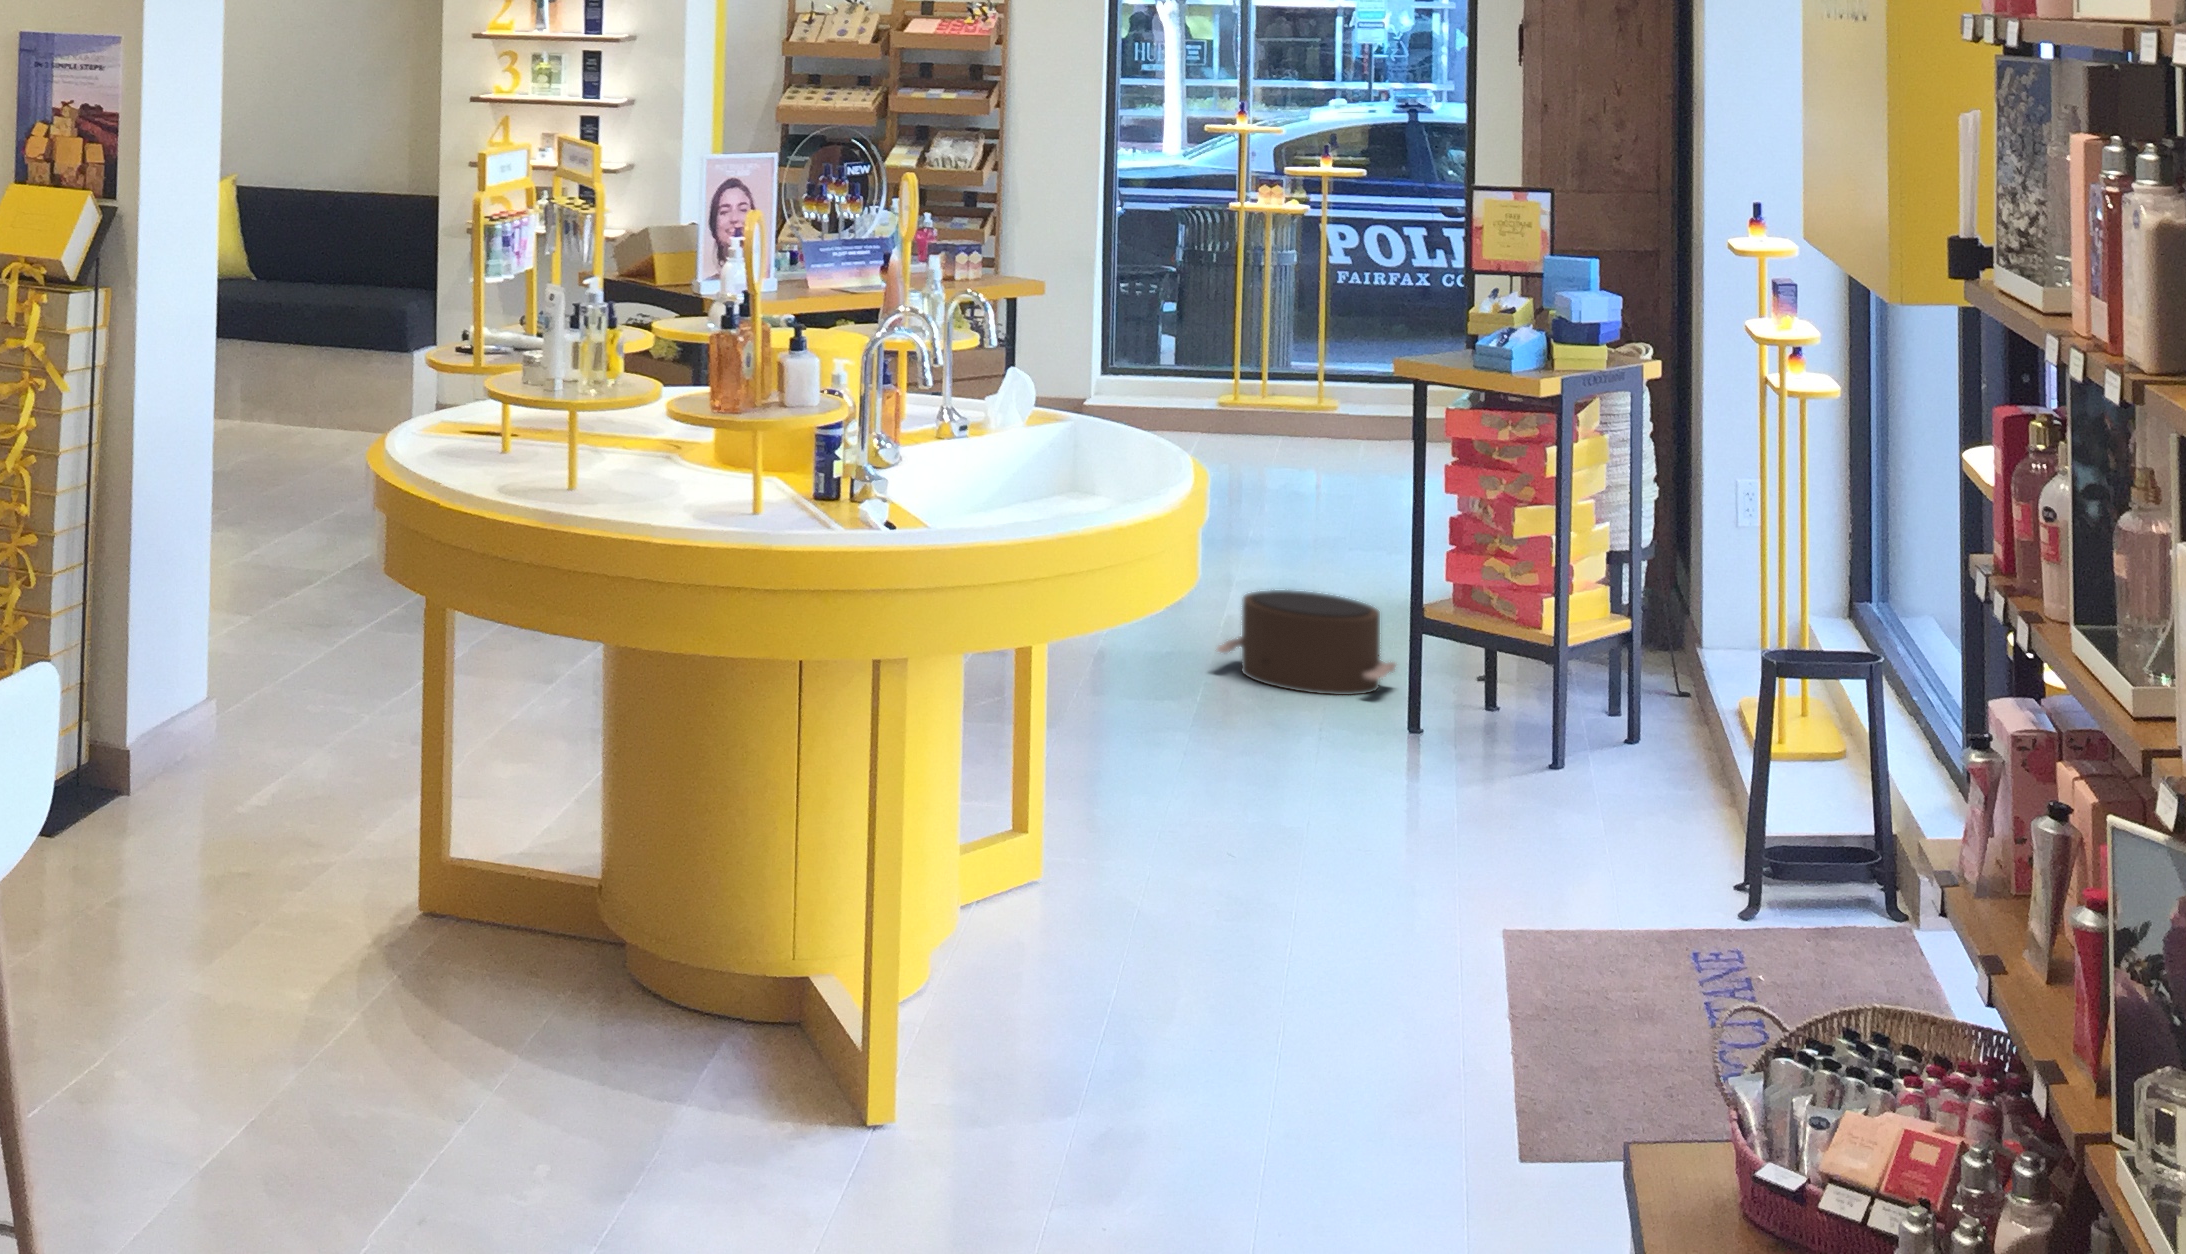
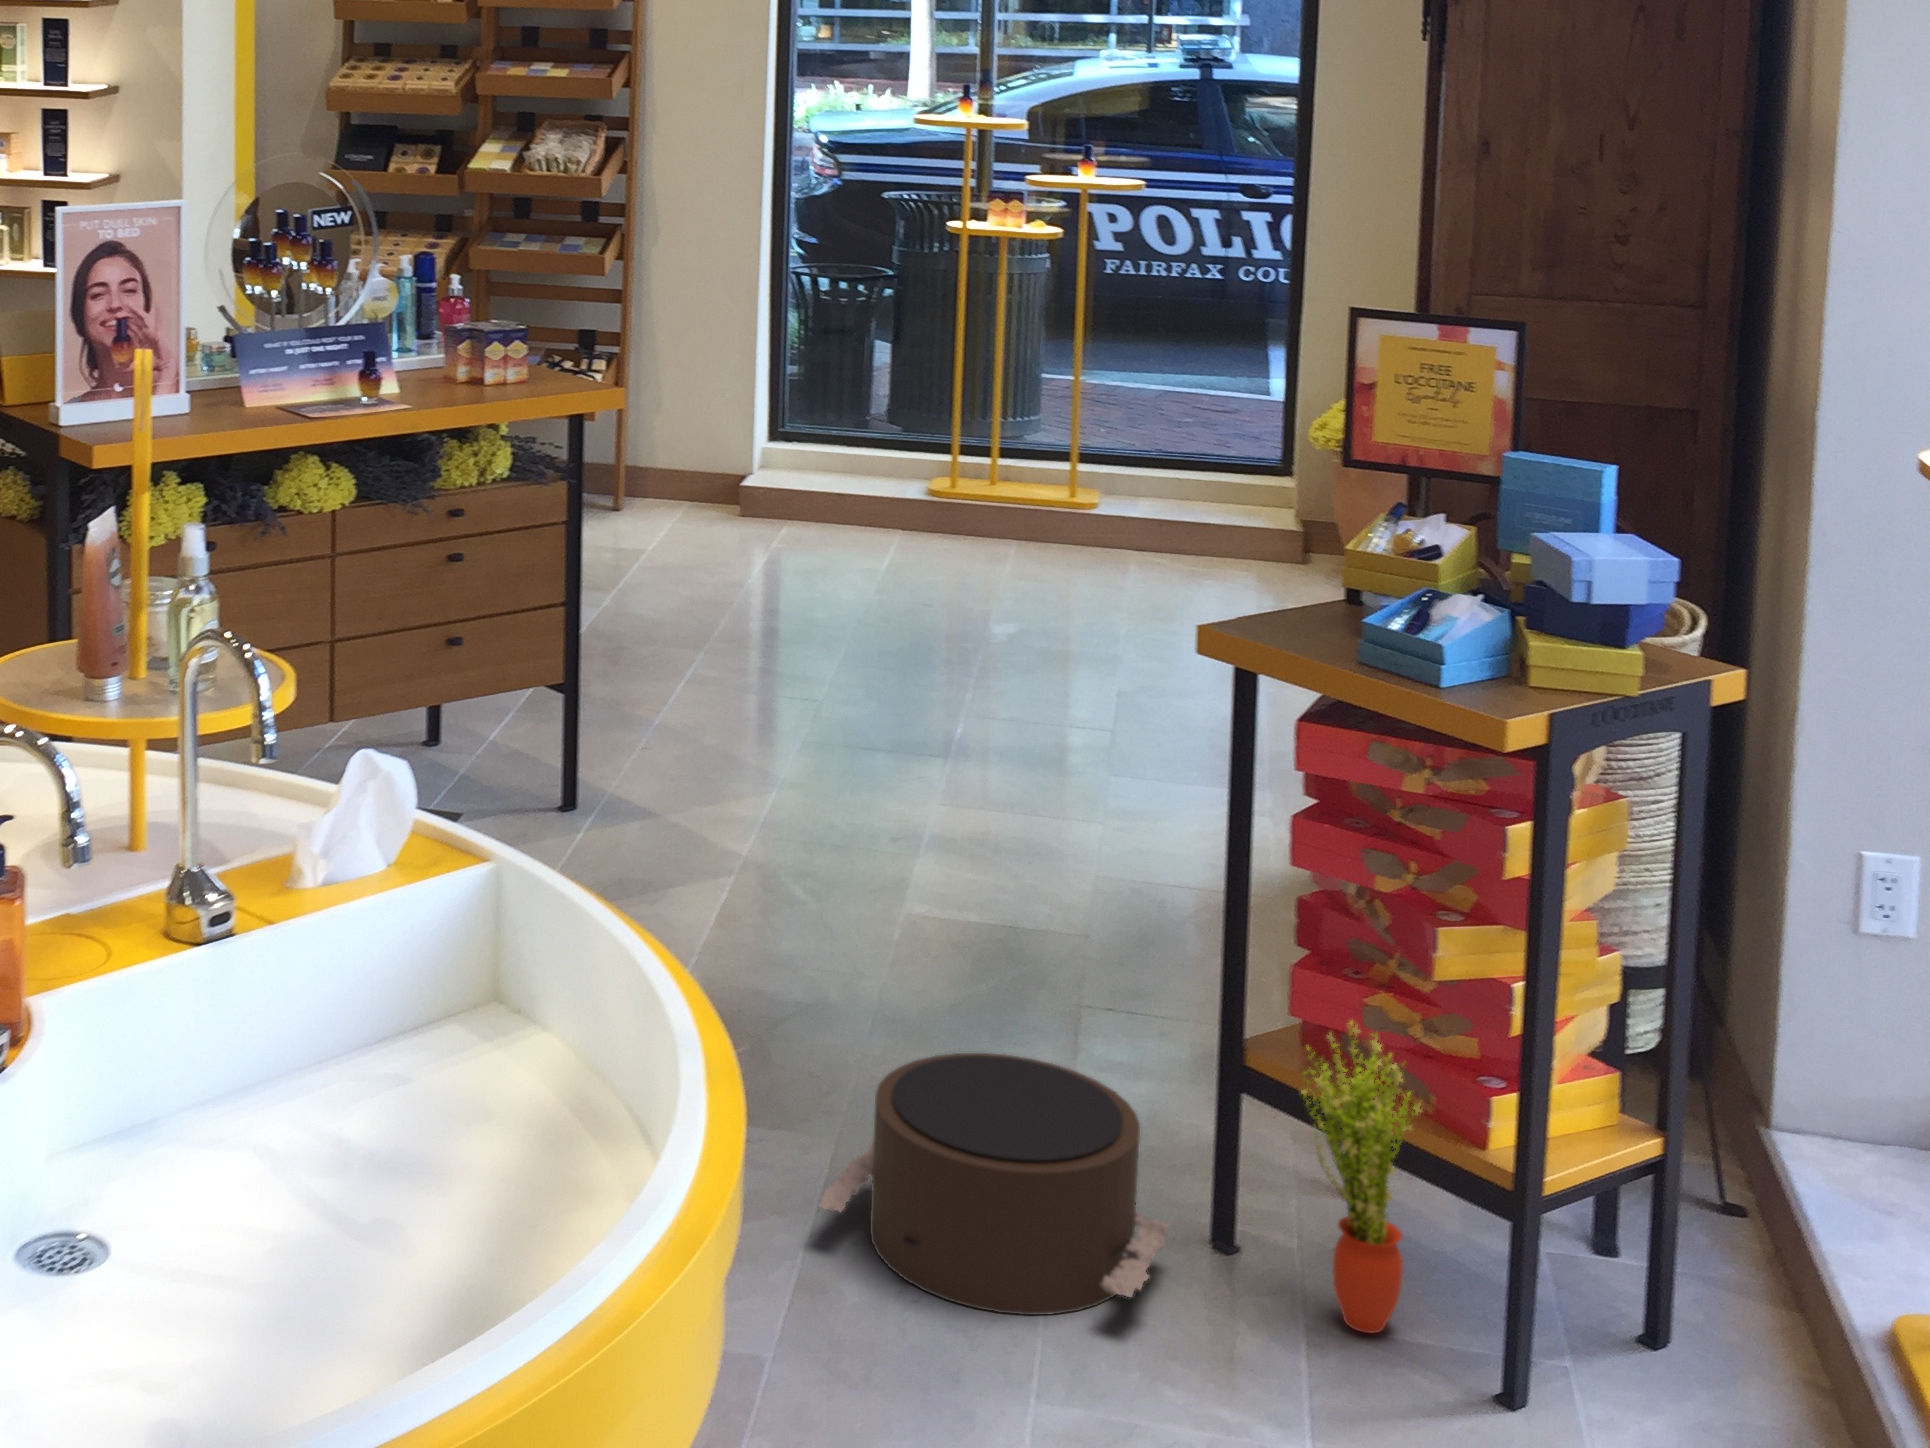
potted plant: none [1459,553,1518,707] -> present [1302,1022,1421,1333]

